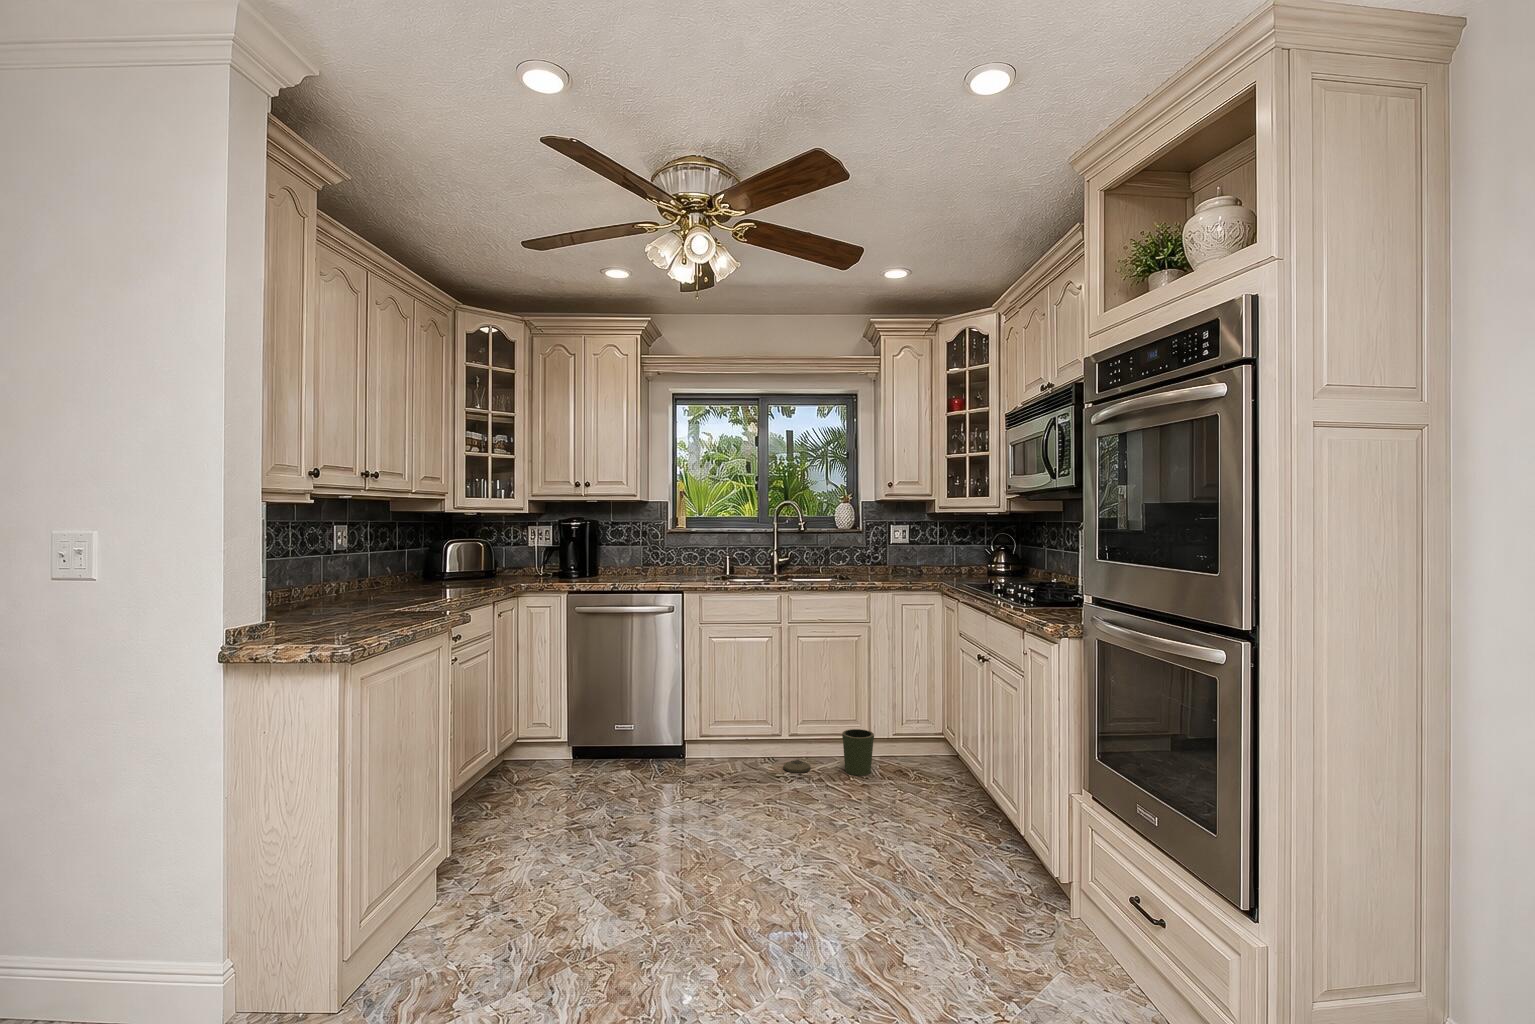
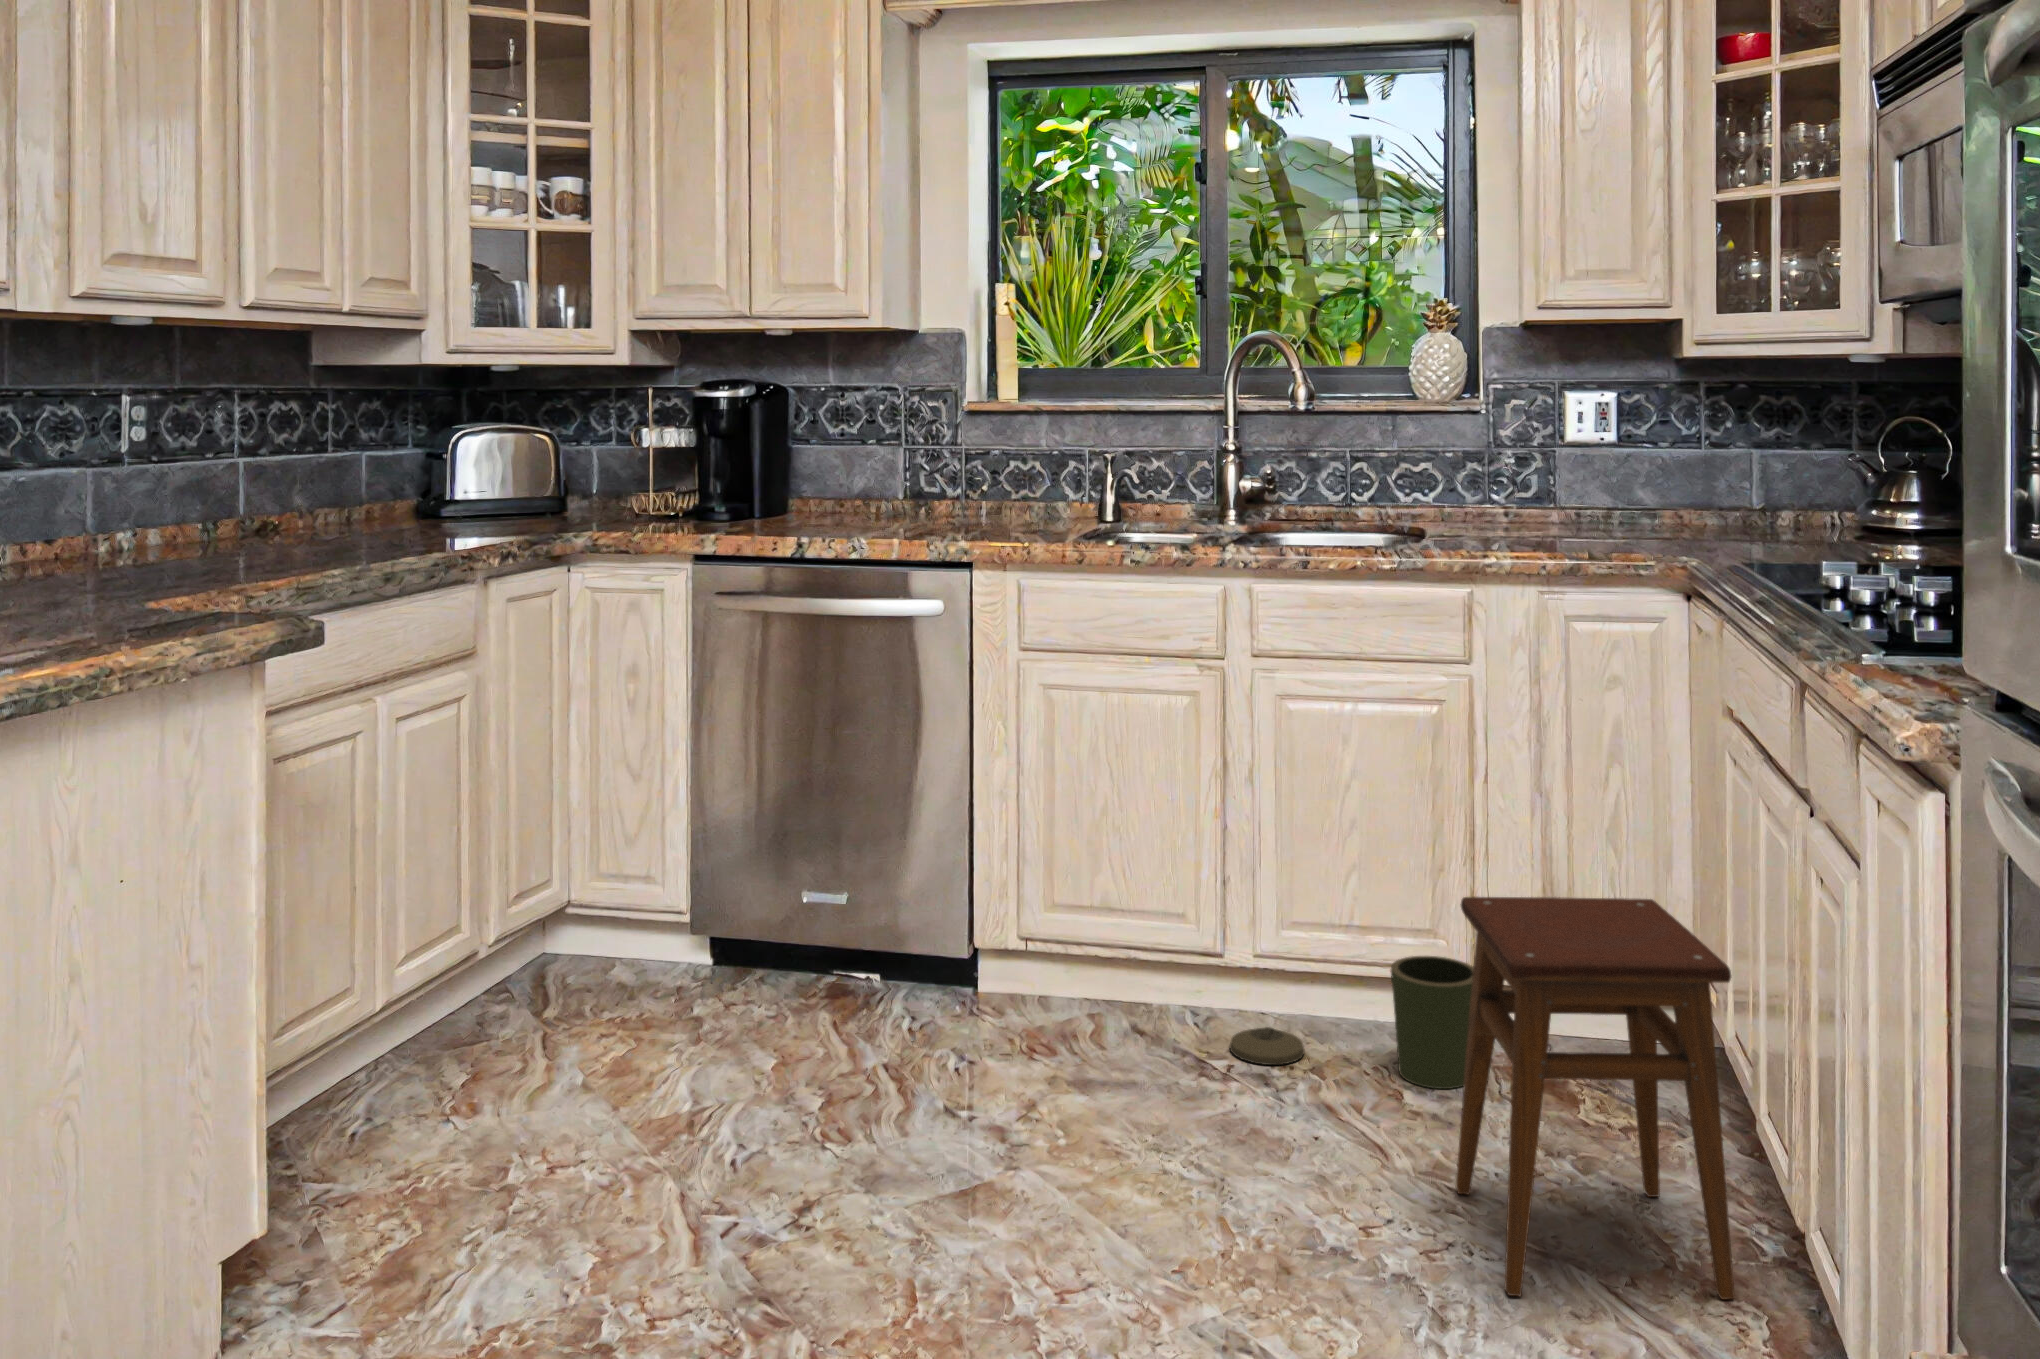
stool: none [876,699,973,834] -> present [1456,897,1735,1299]

